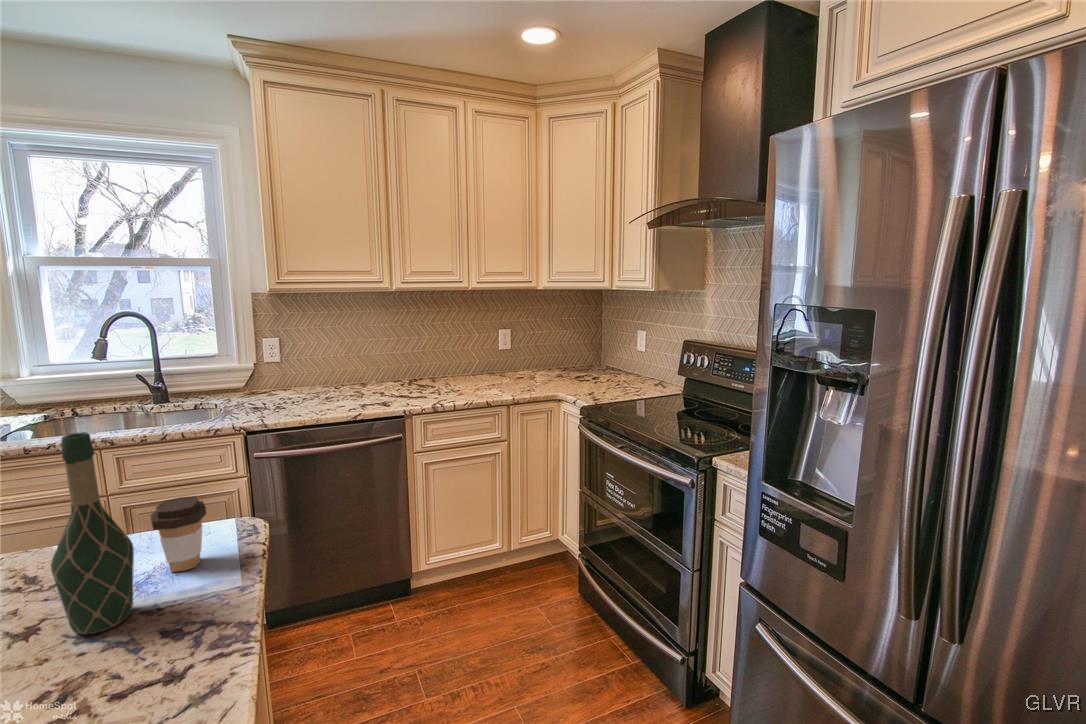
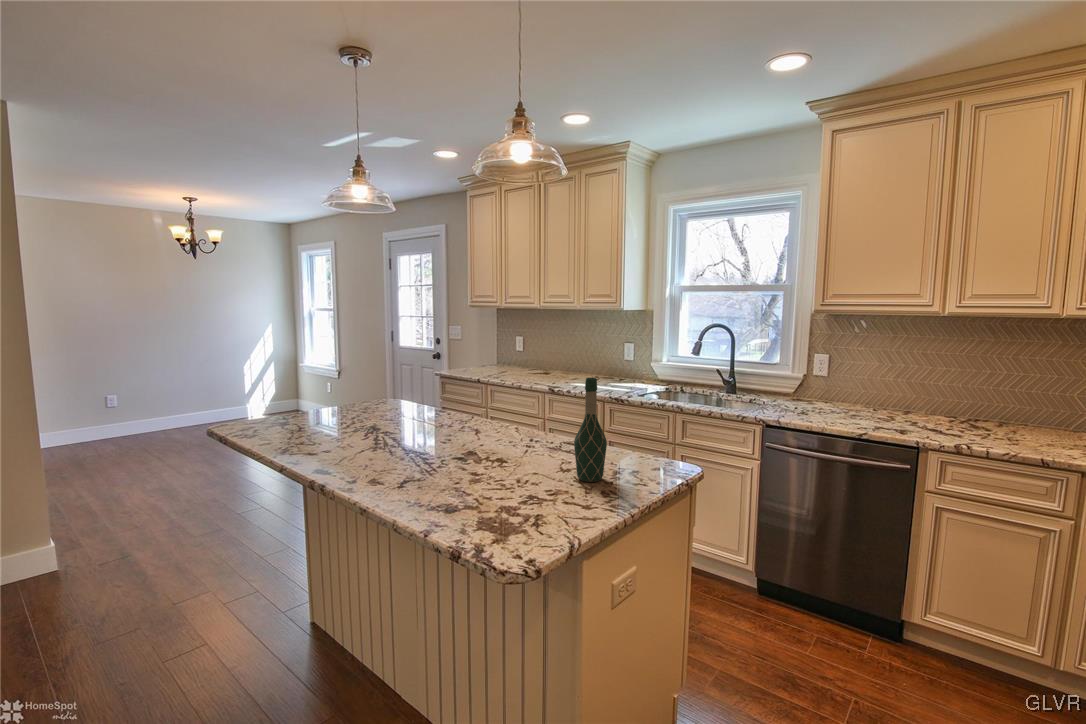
coffee cup: present [151,496,206,572] -> none [625,432,655,475]

